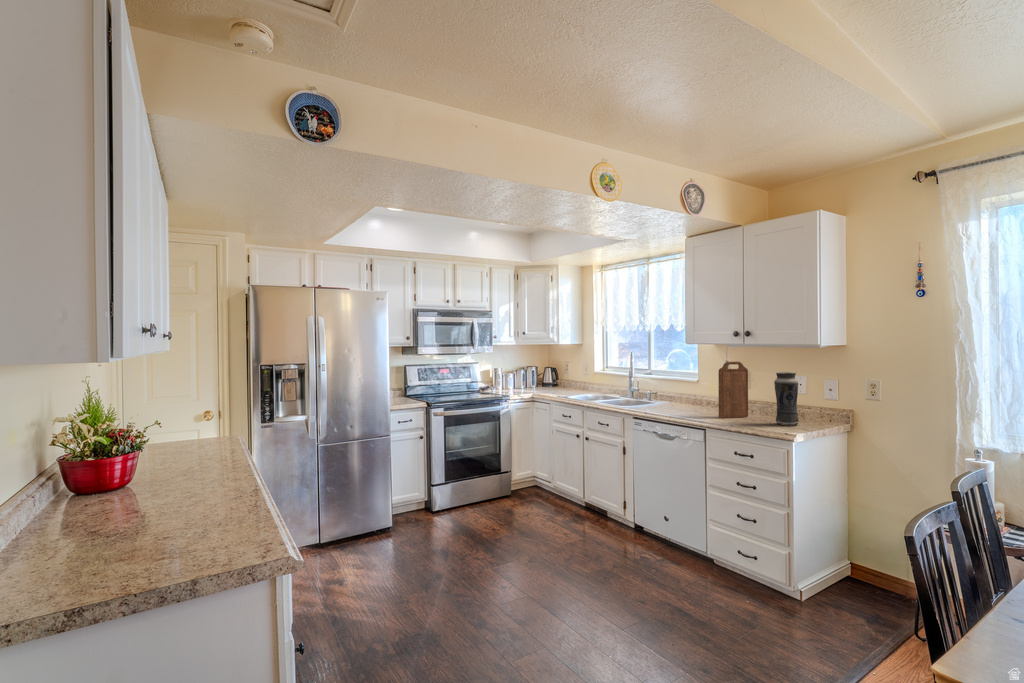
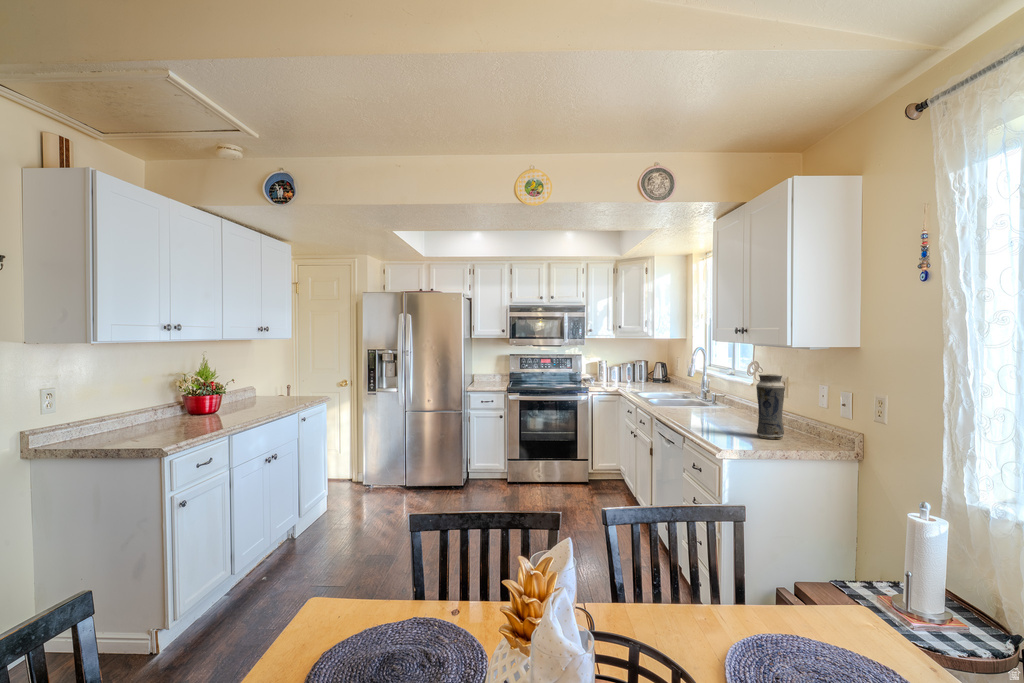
cutting board: present [718,362,748,418] -> none [716,360,758,426]

